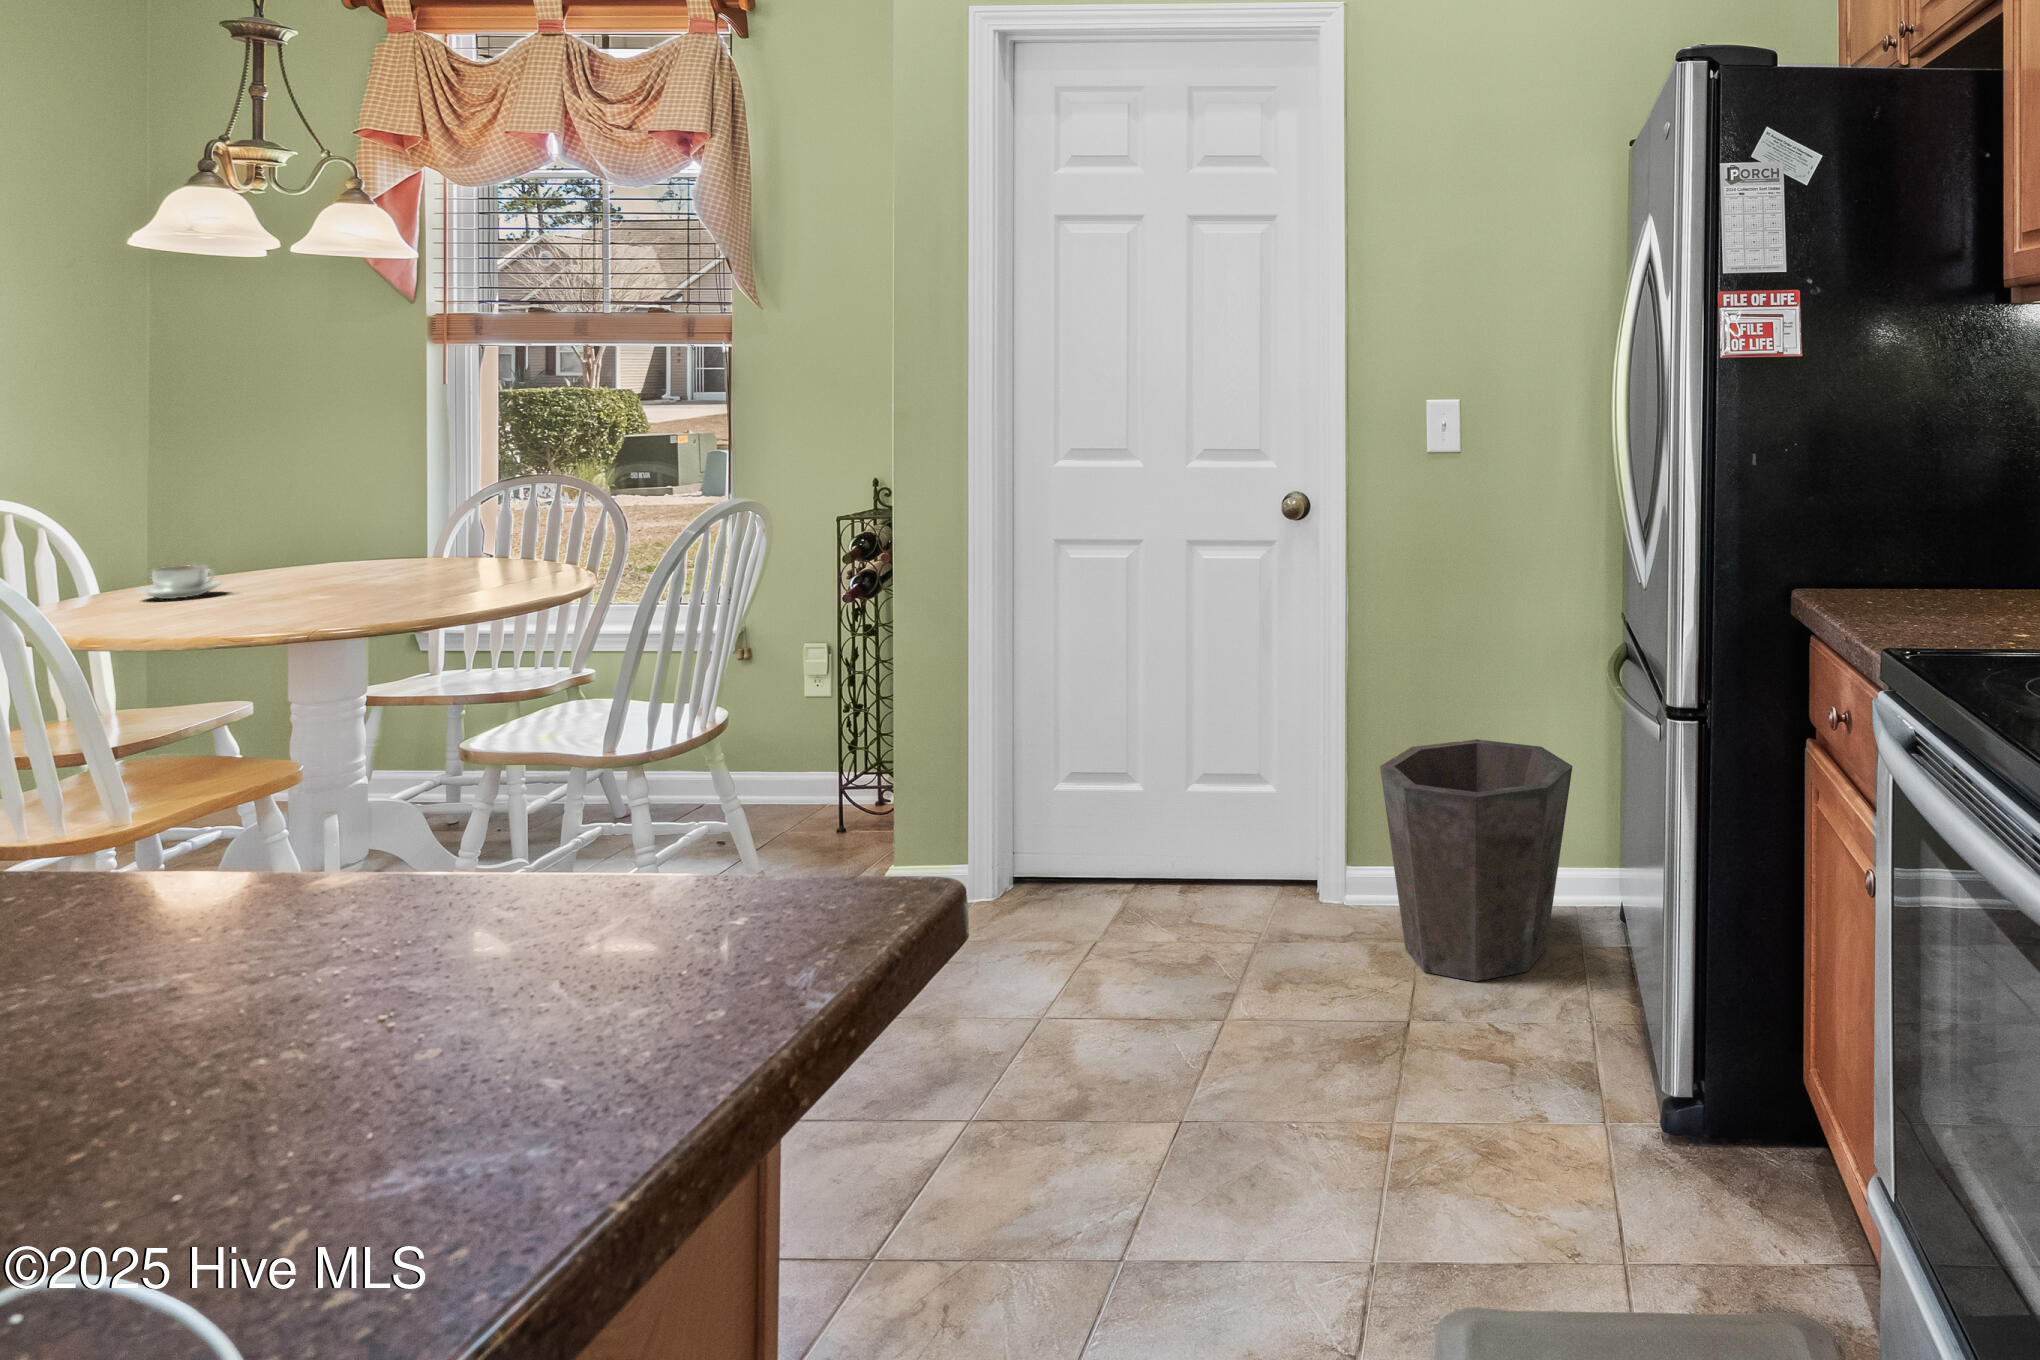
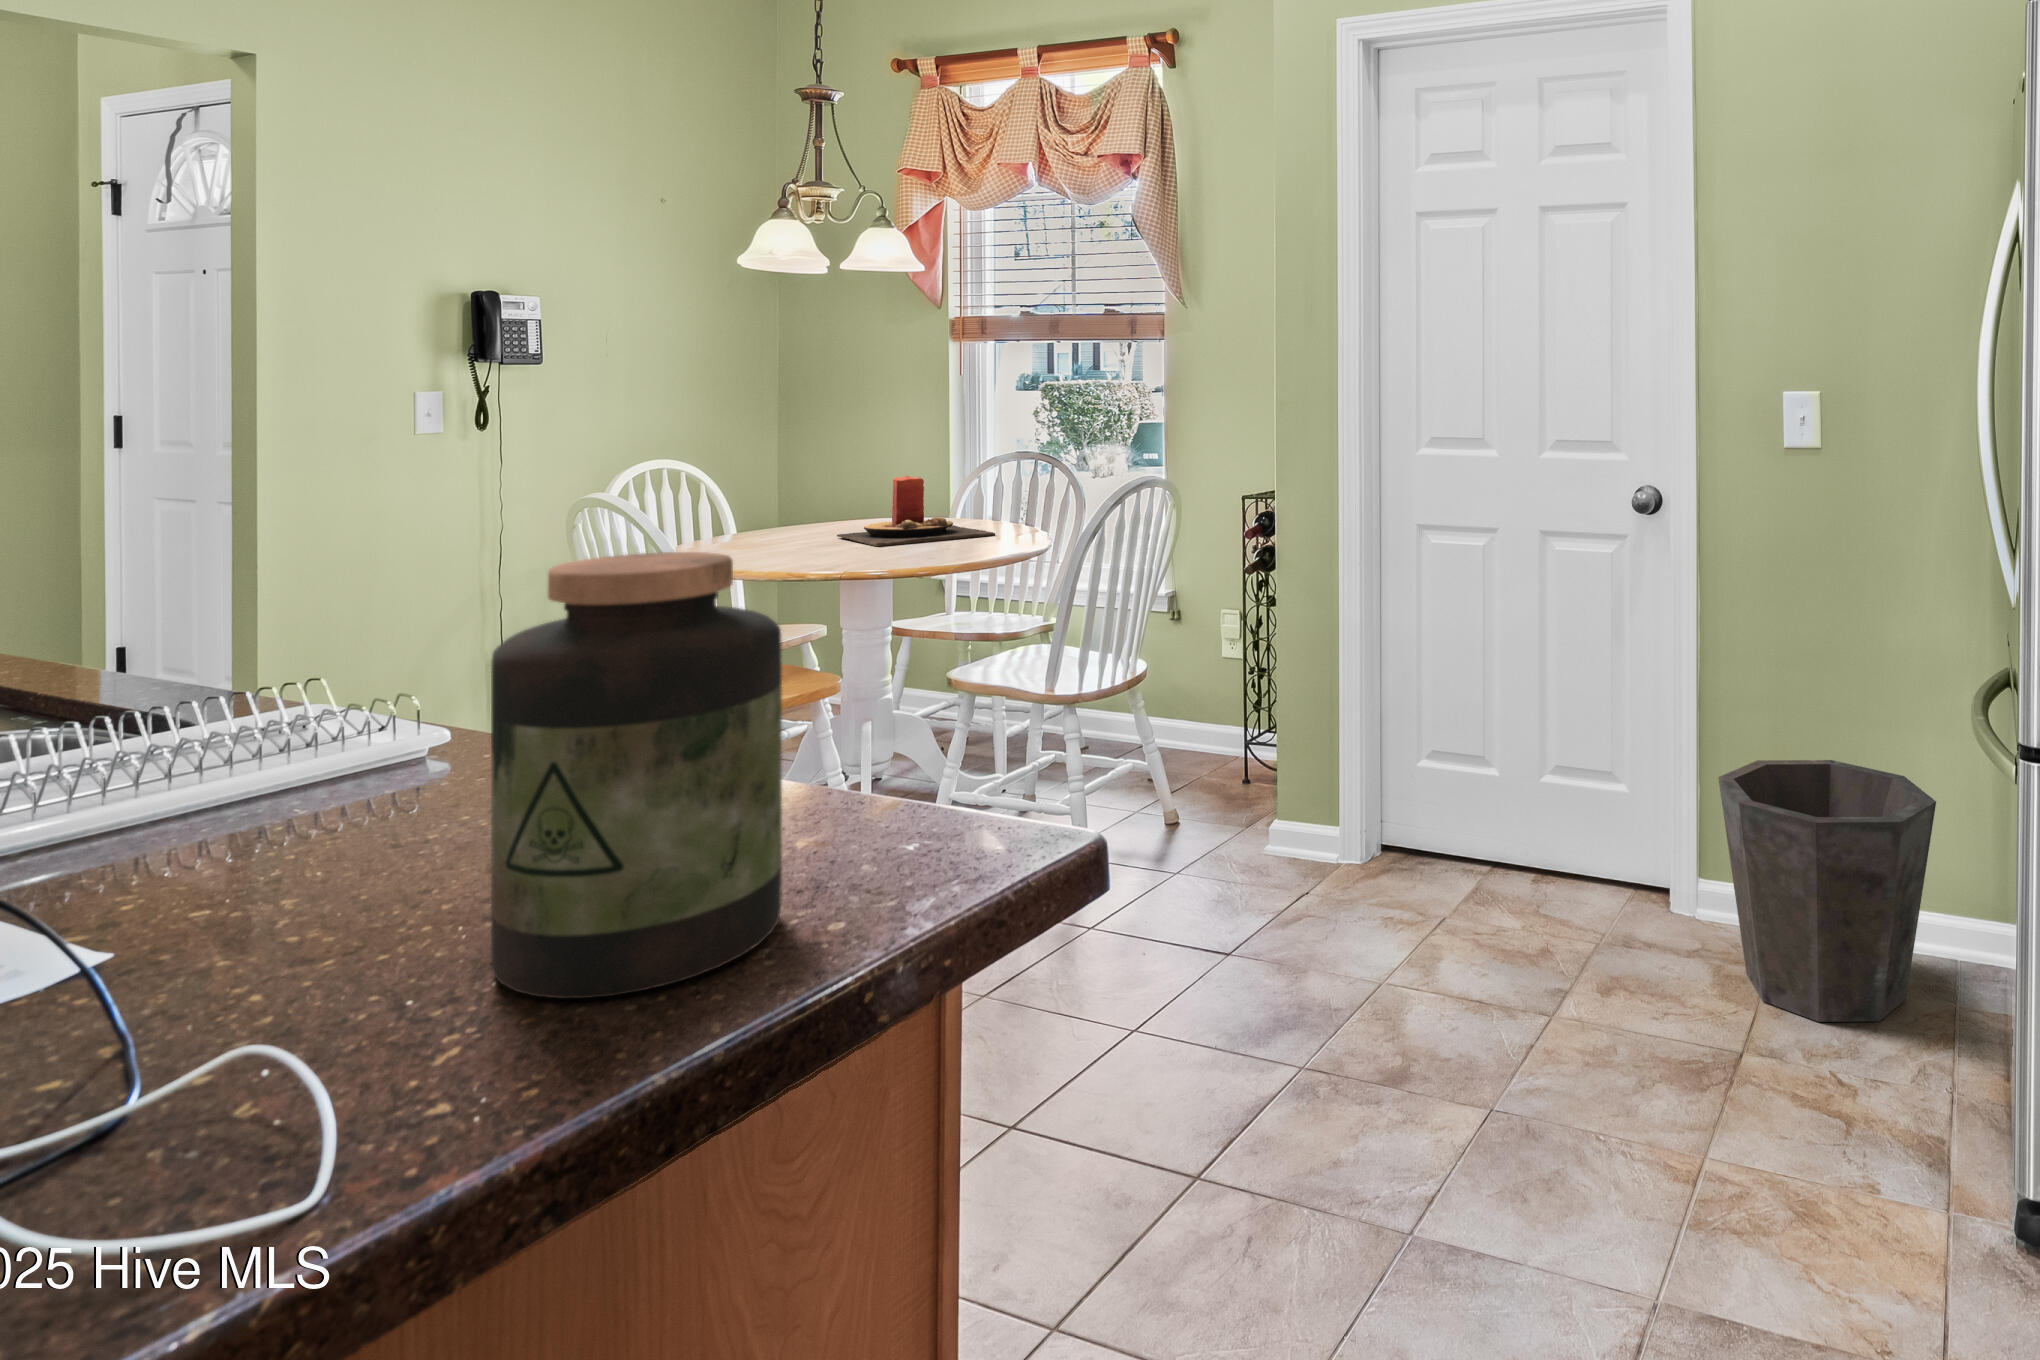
candle: none [278,508,520,597] -> present [837,476,995,547]
coffee cup: present [137,565,222,599] -> none [749,516,803,541]
jar: none [285,600,656,1134] -> present [491,552,782,998]

